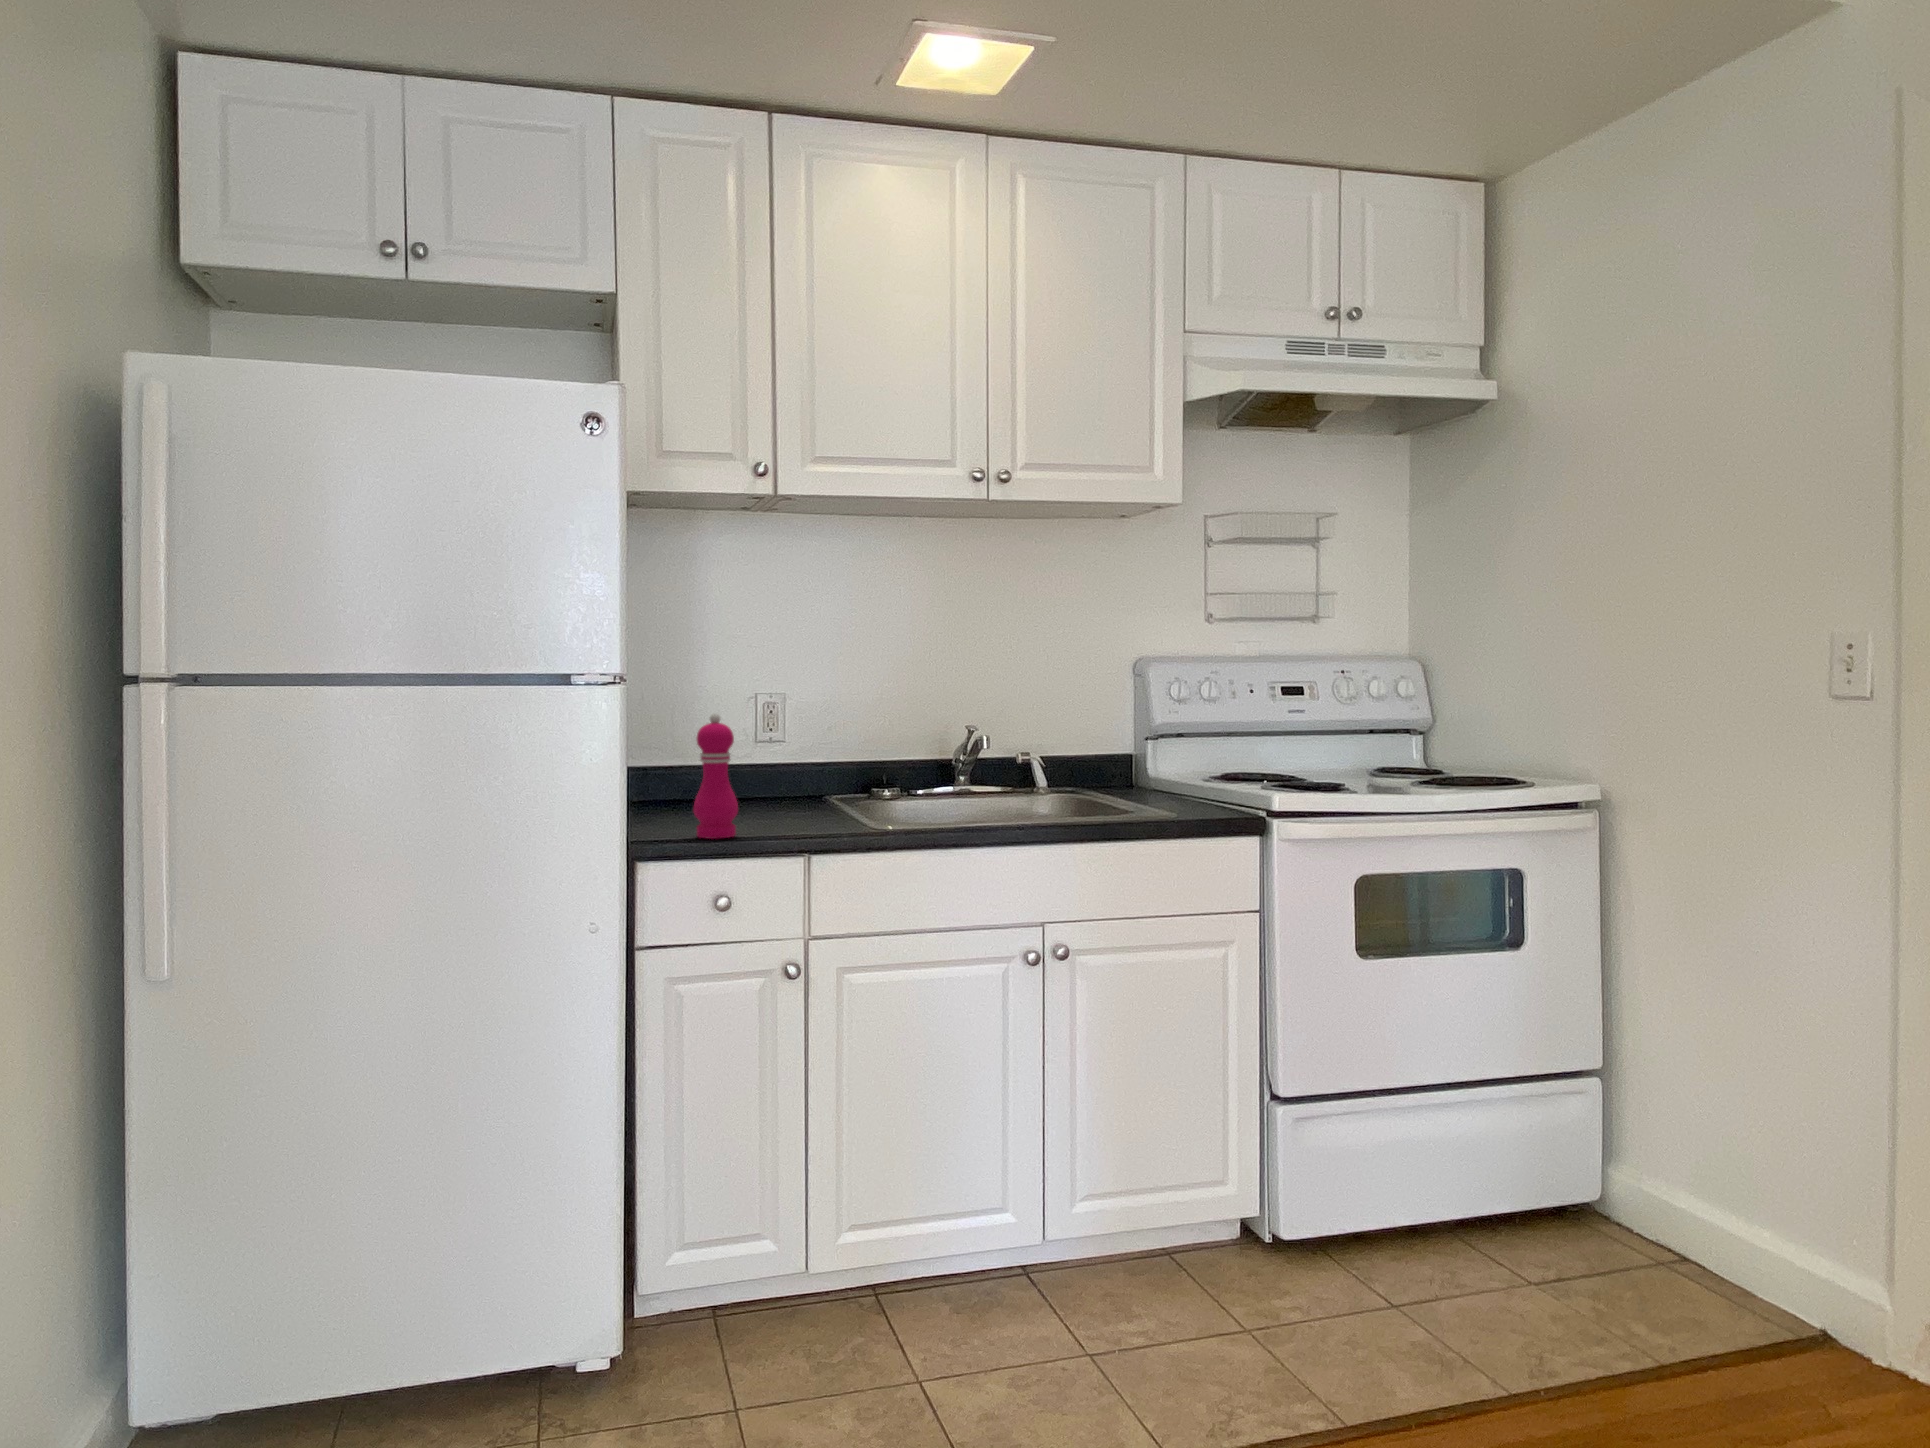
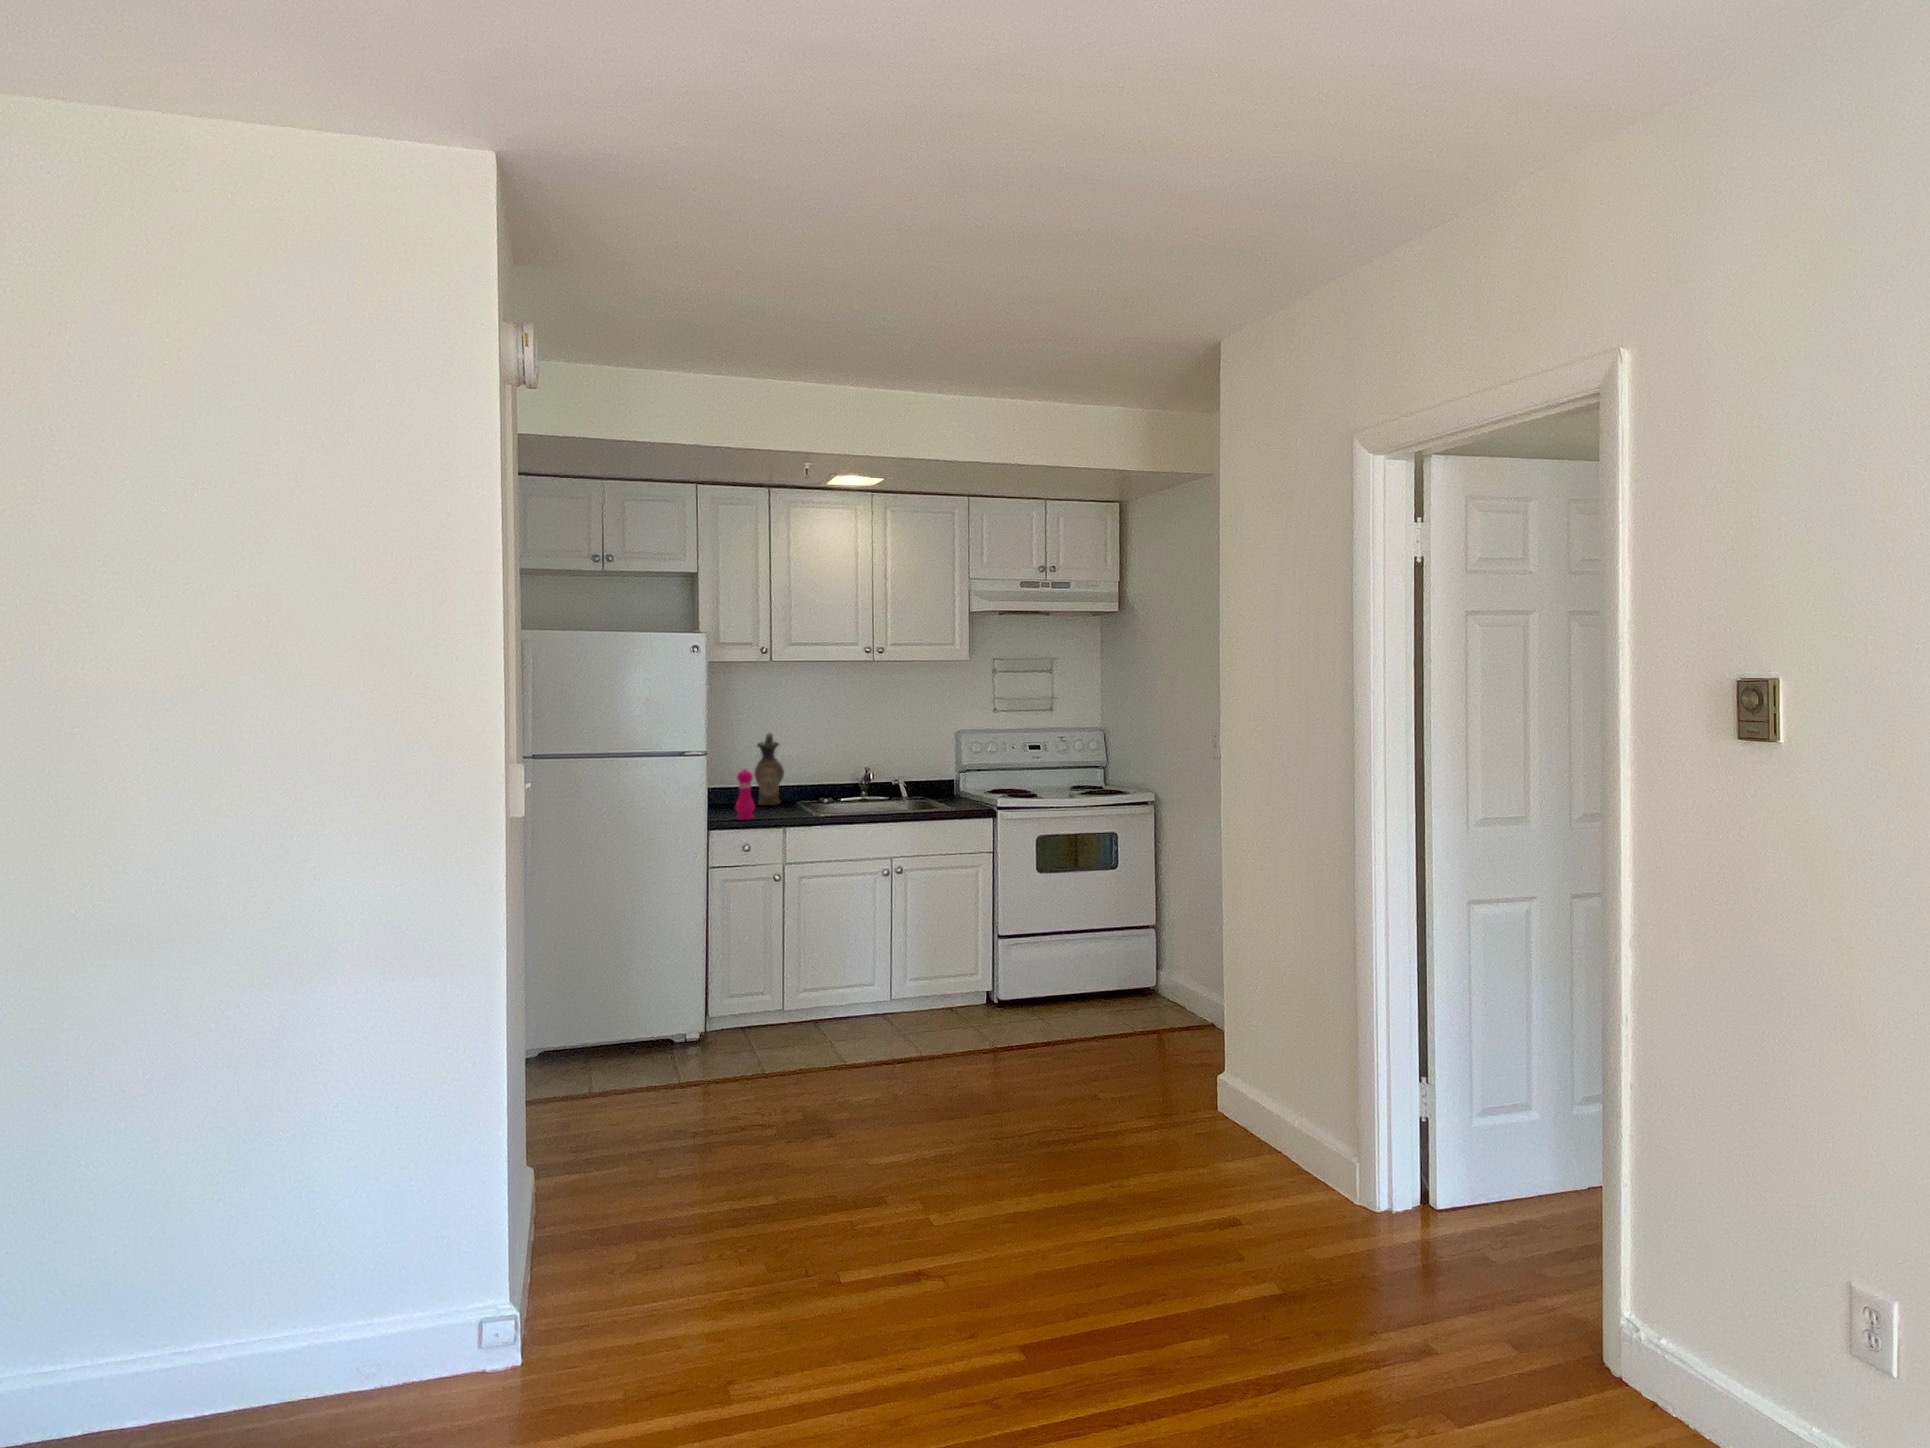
ceramic pitcher: none [743,657,803,803] -> present [754,733,784,805]

